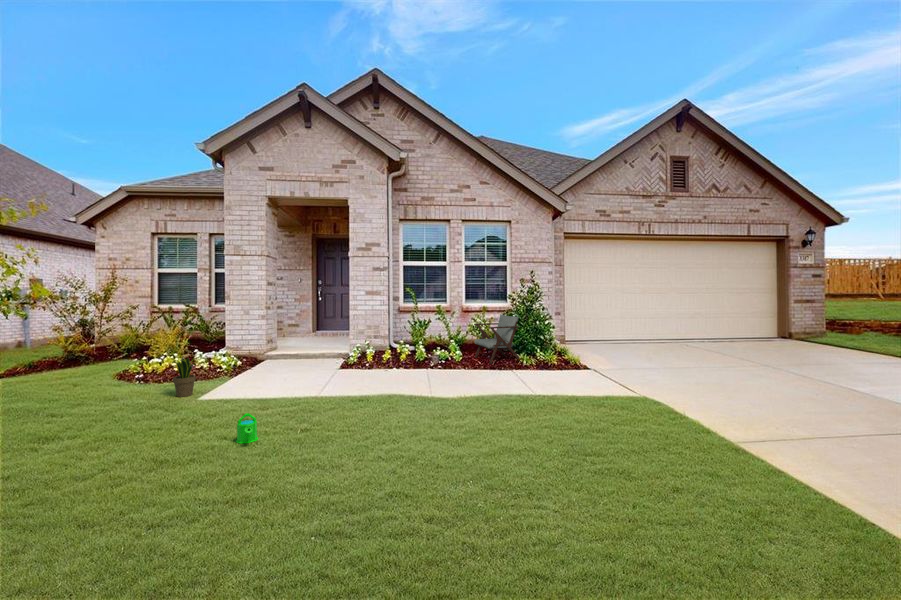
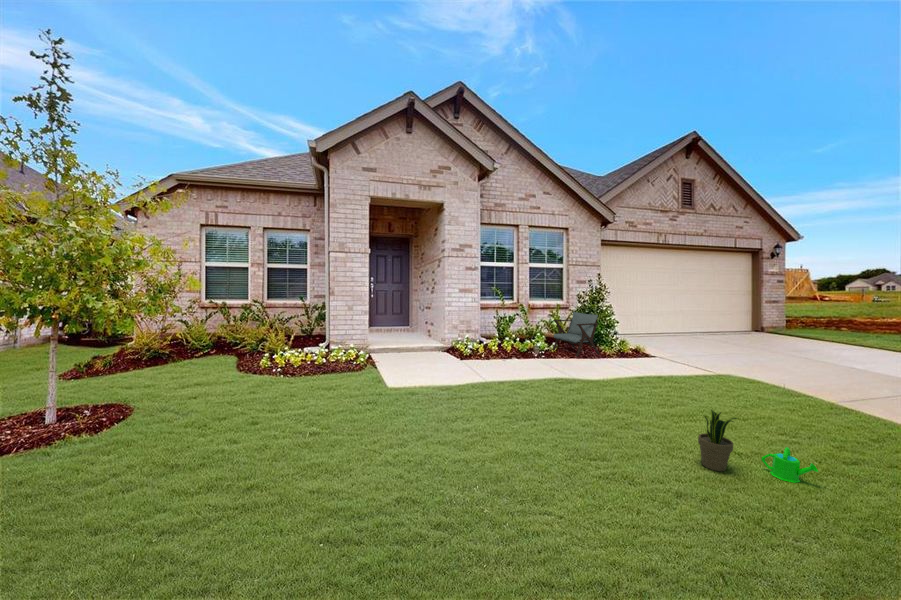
potted plant: present [172,358,196,397] -> present [698,410,737,471]
watering can: present [236,413,258,444] -> present [761,447,818,483]

